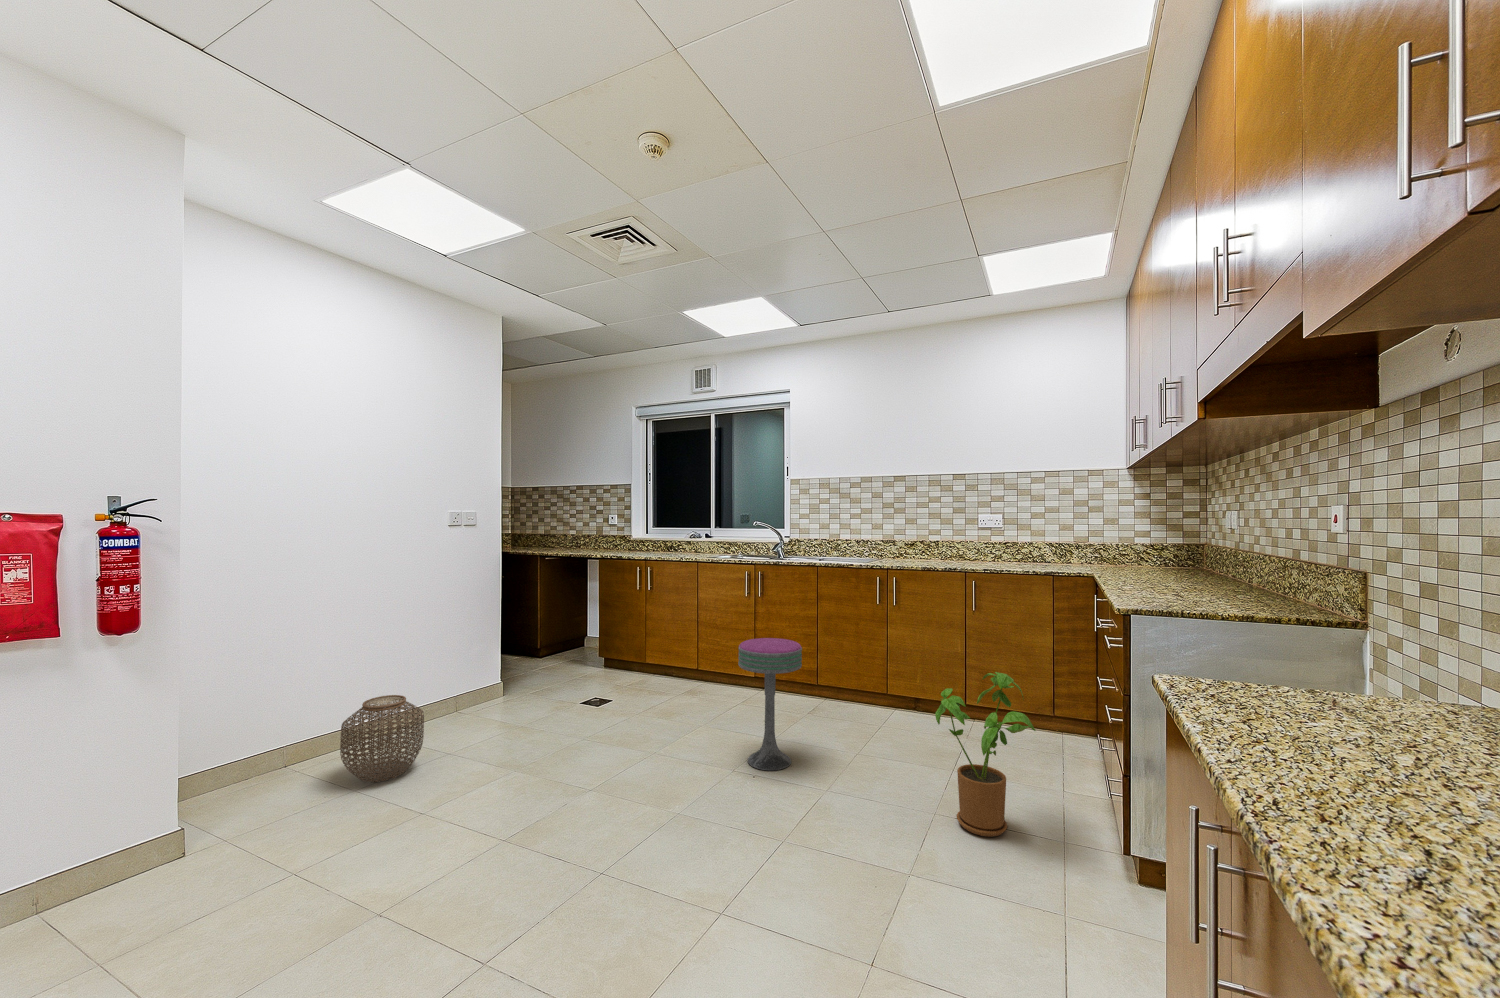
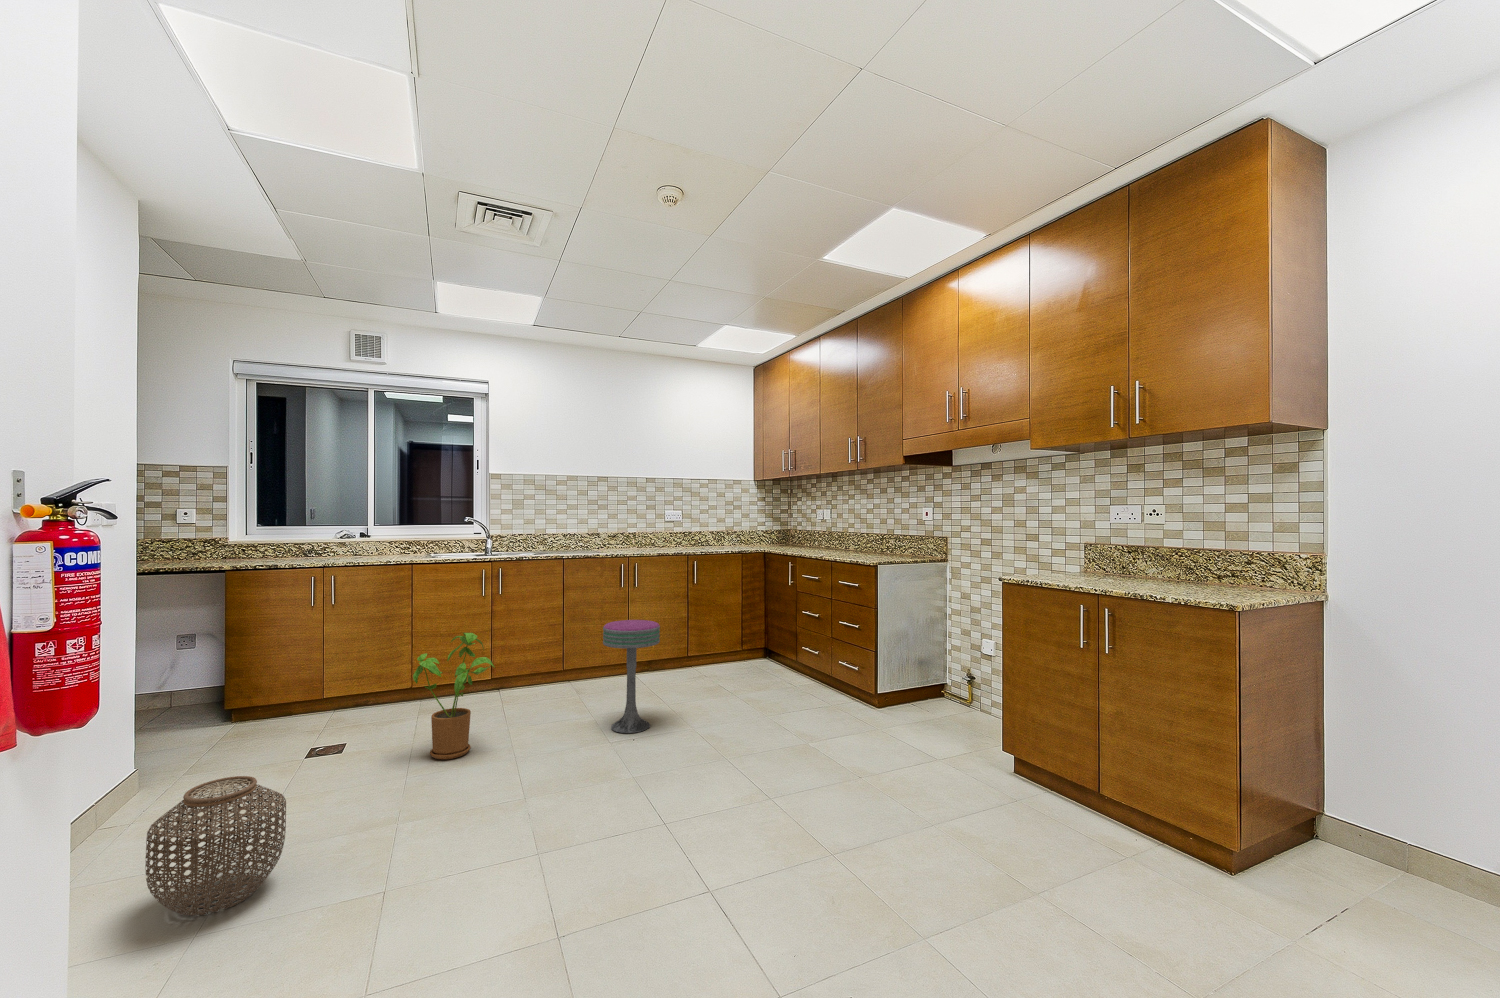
house plant: present [935,672,1036,837] -> present [413,633,494,759]

